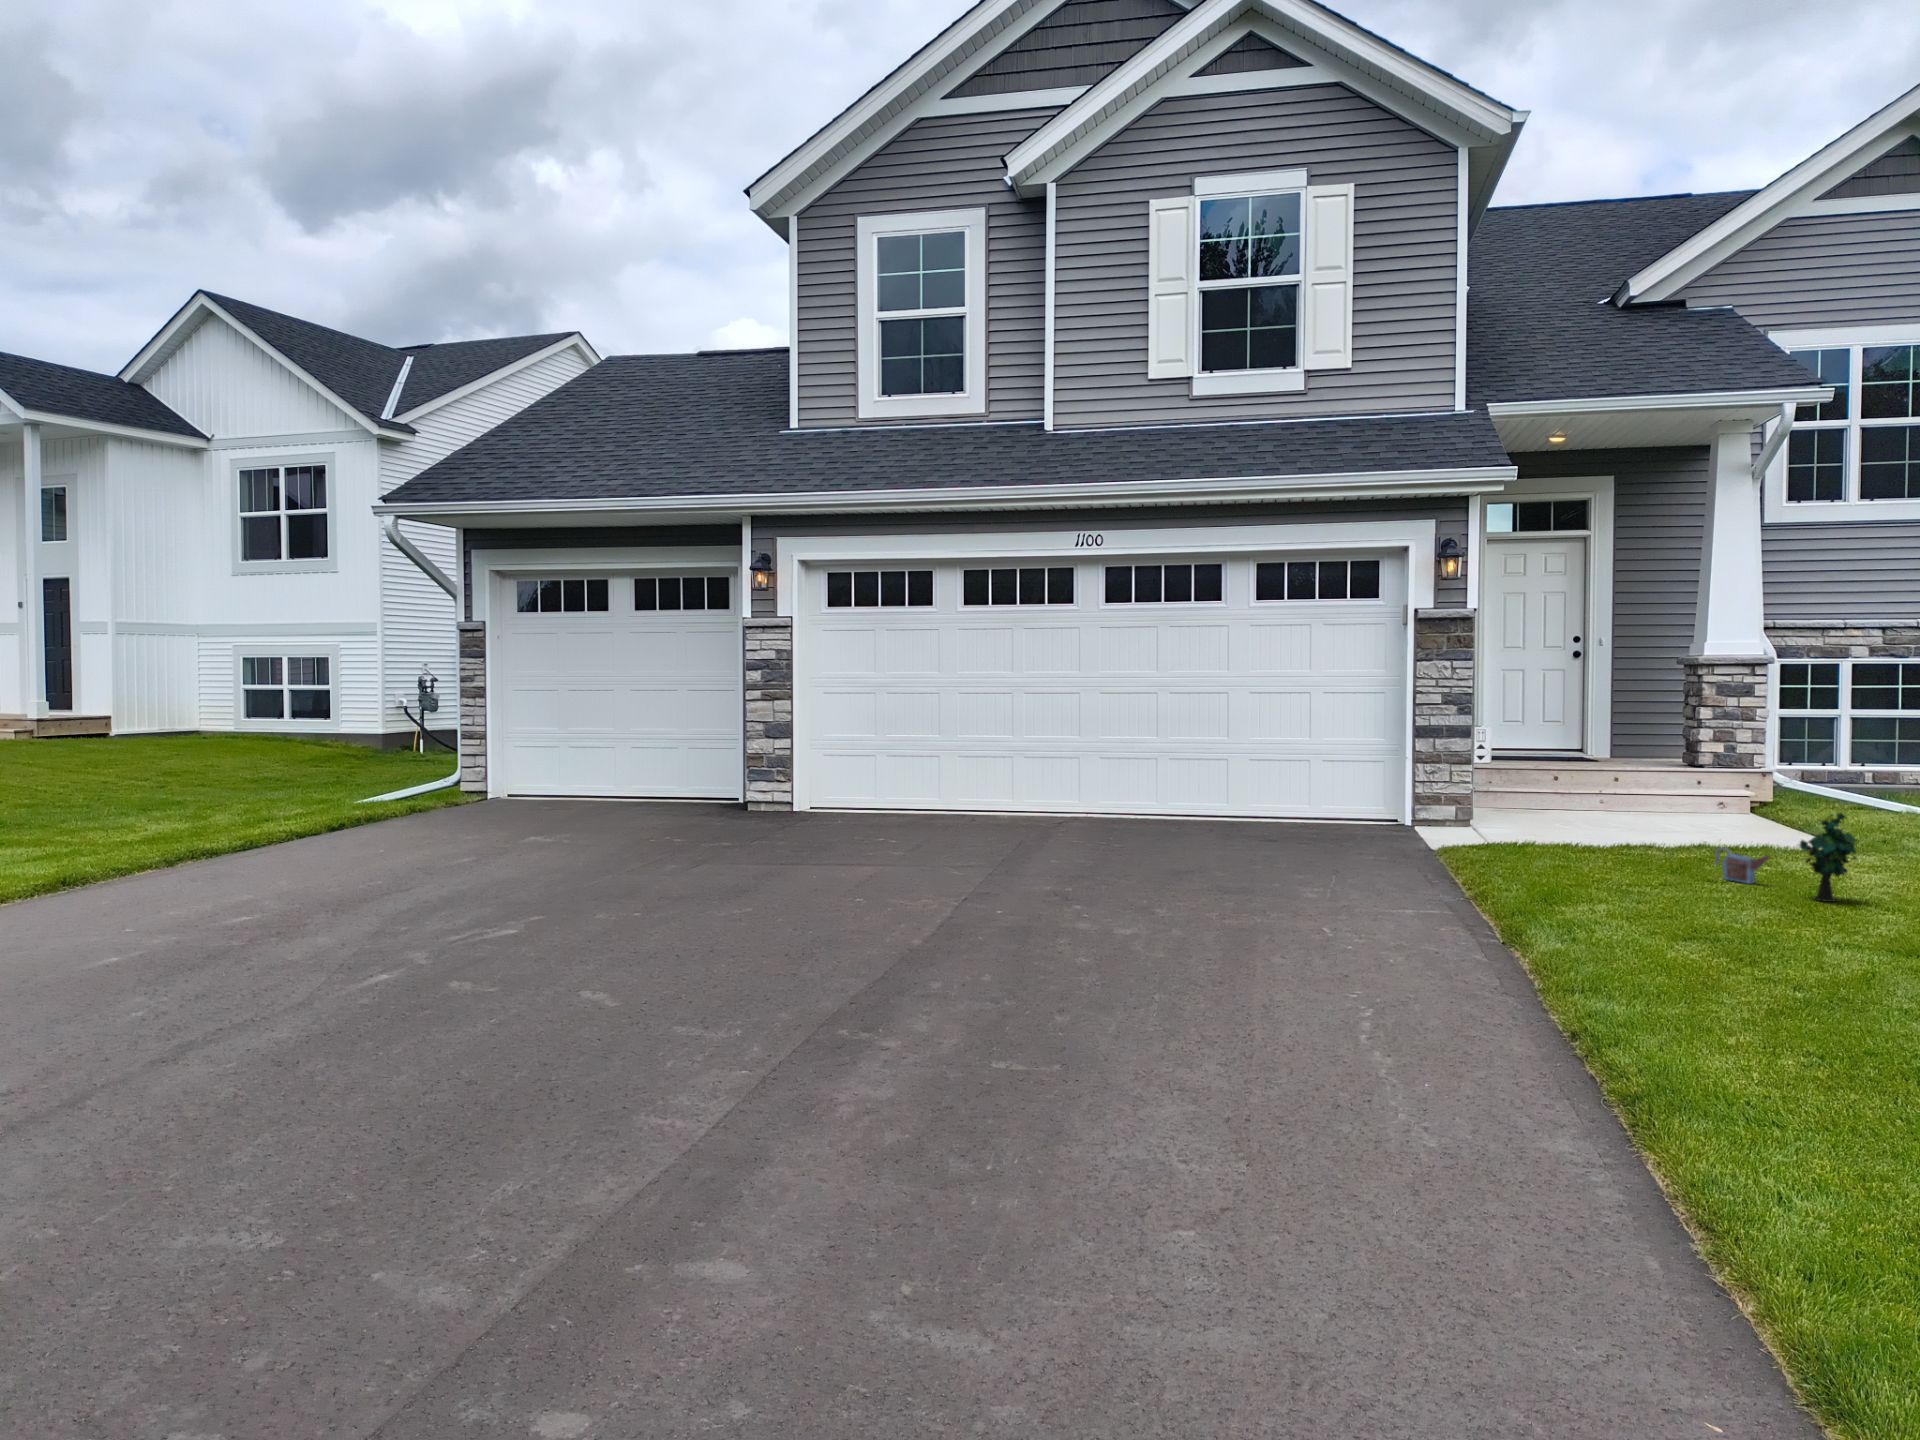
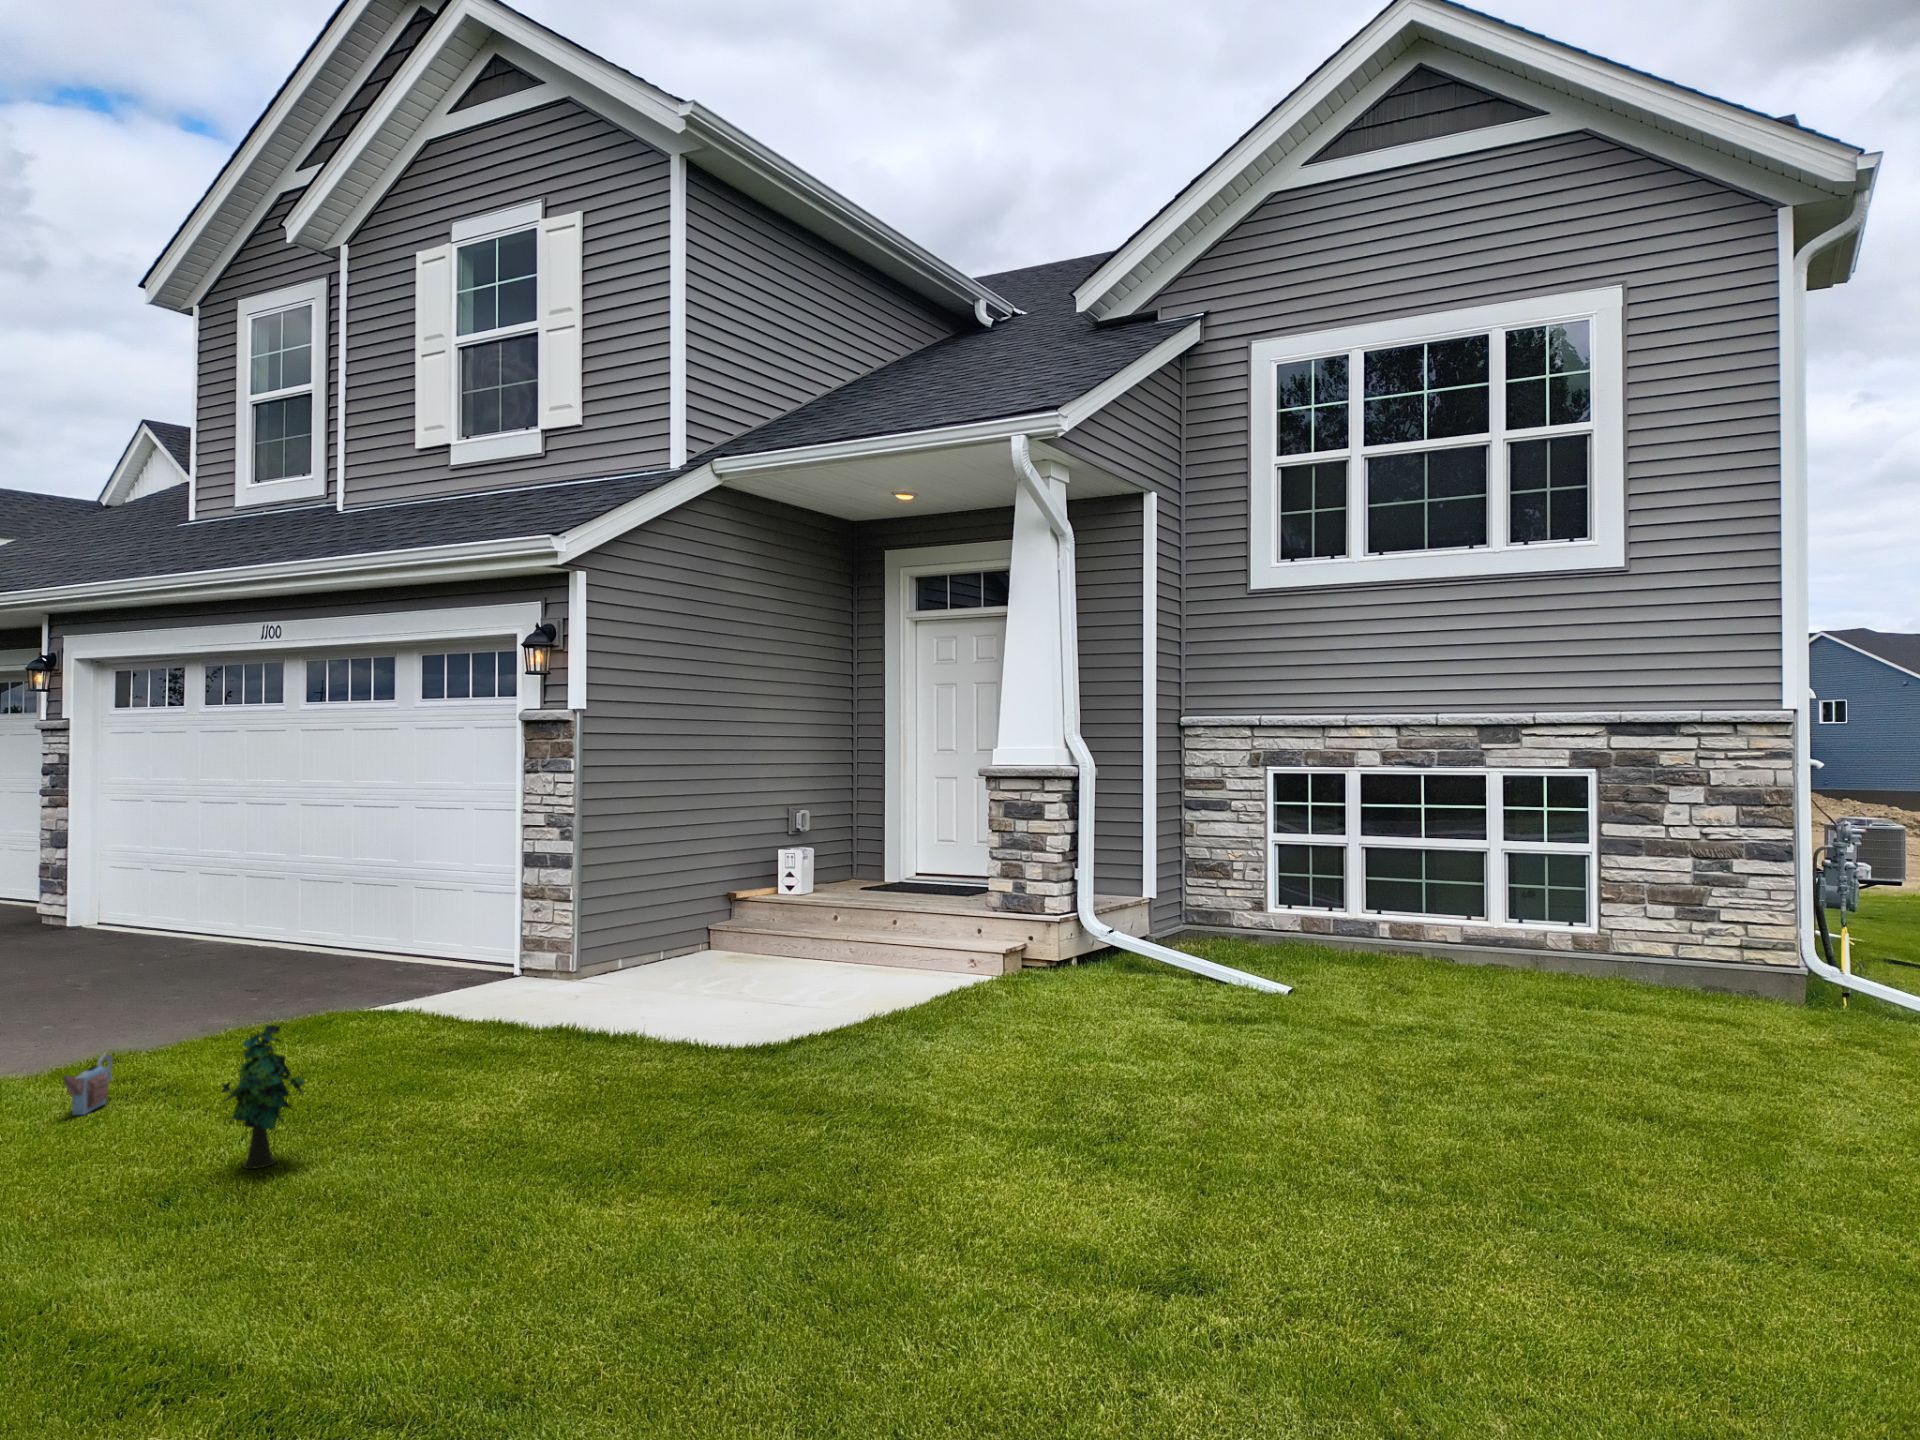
watering can: present [1715,847,1769,884] -> present [63,1054,113,1115]

